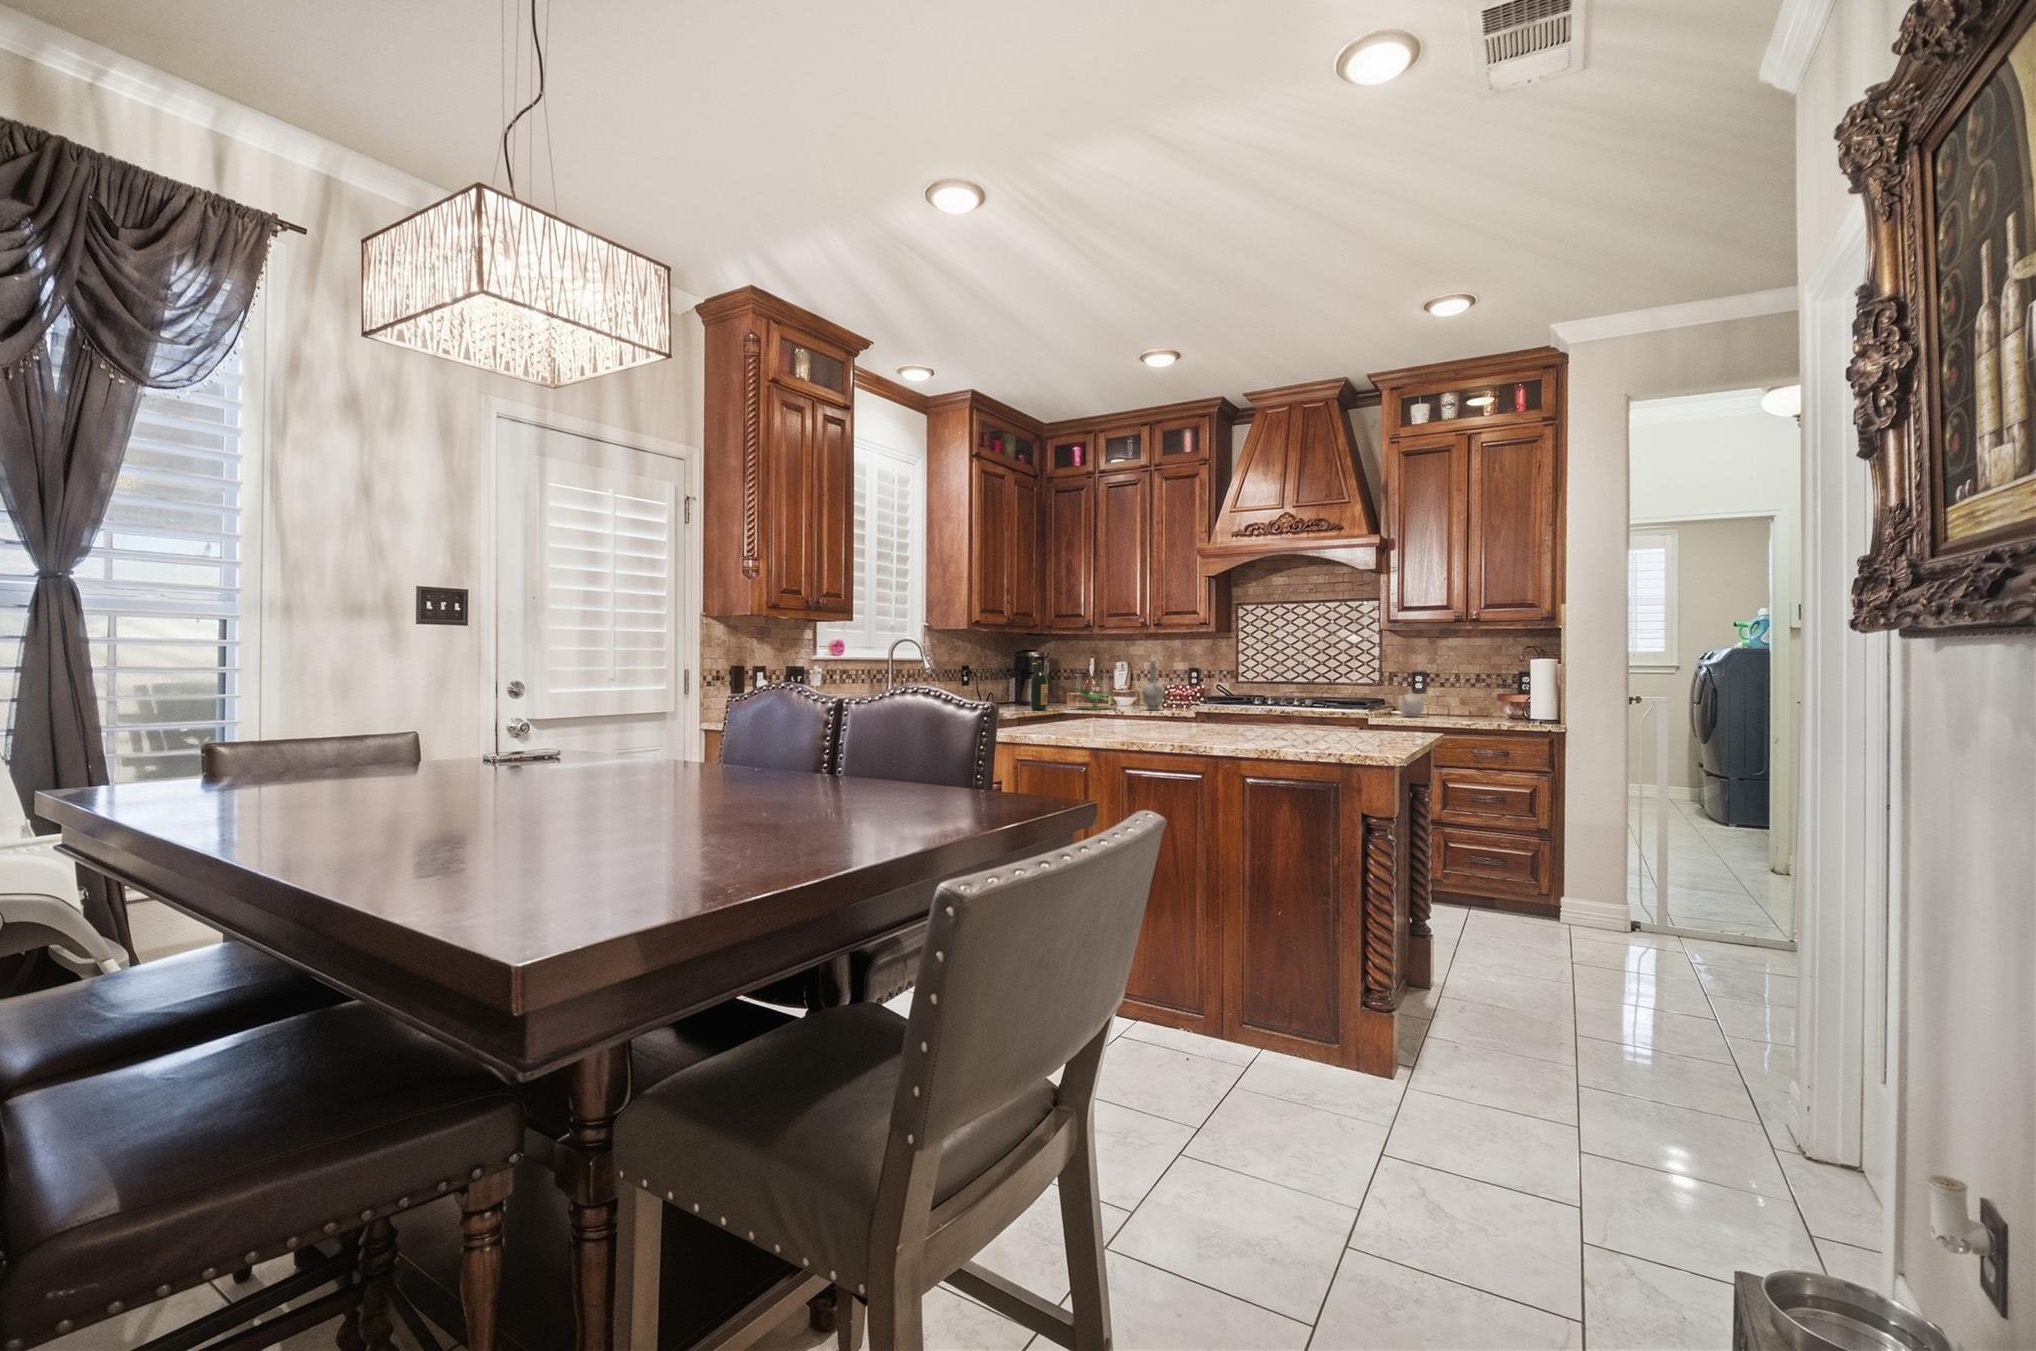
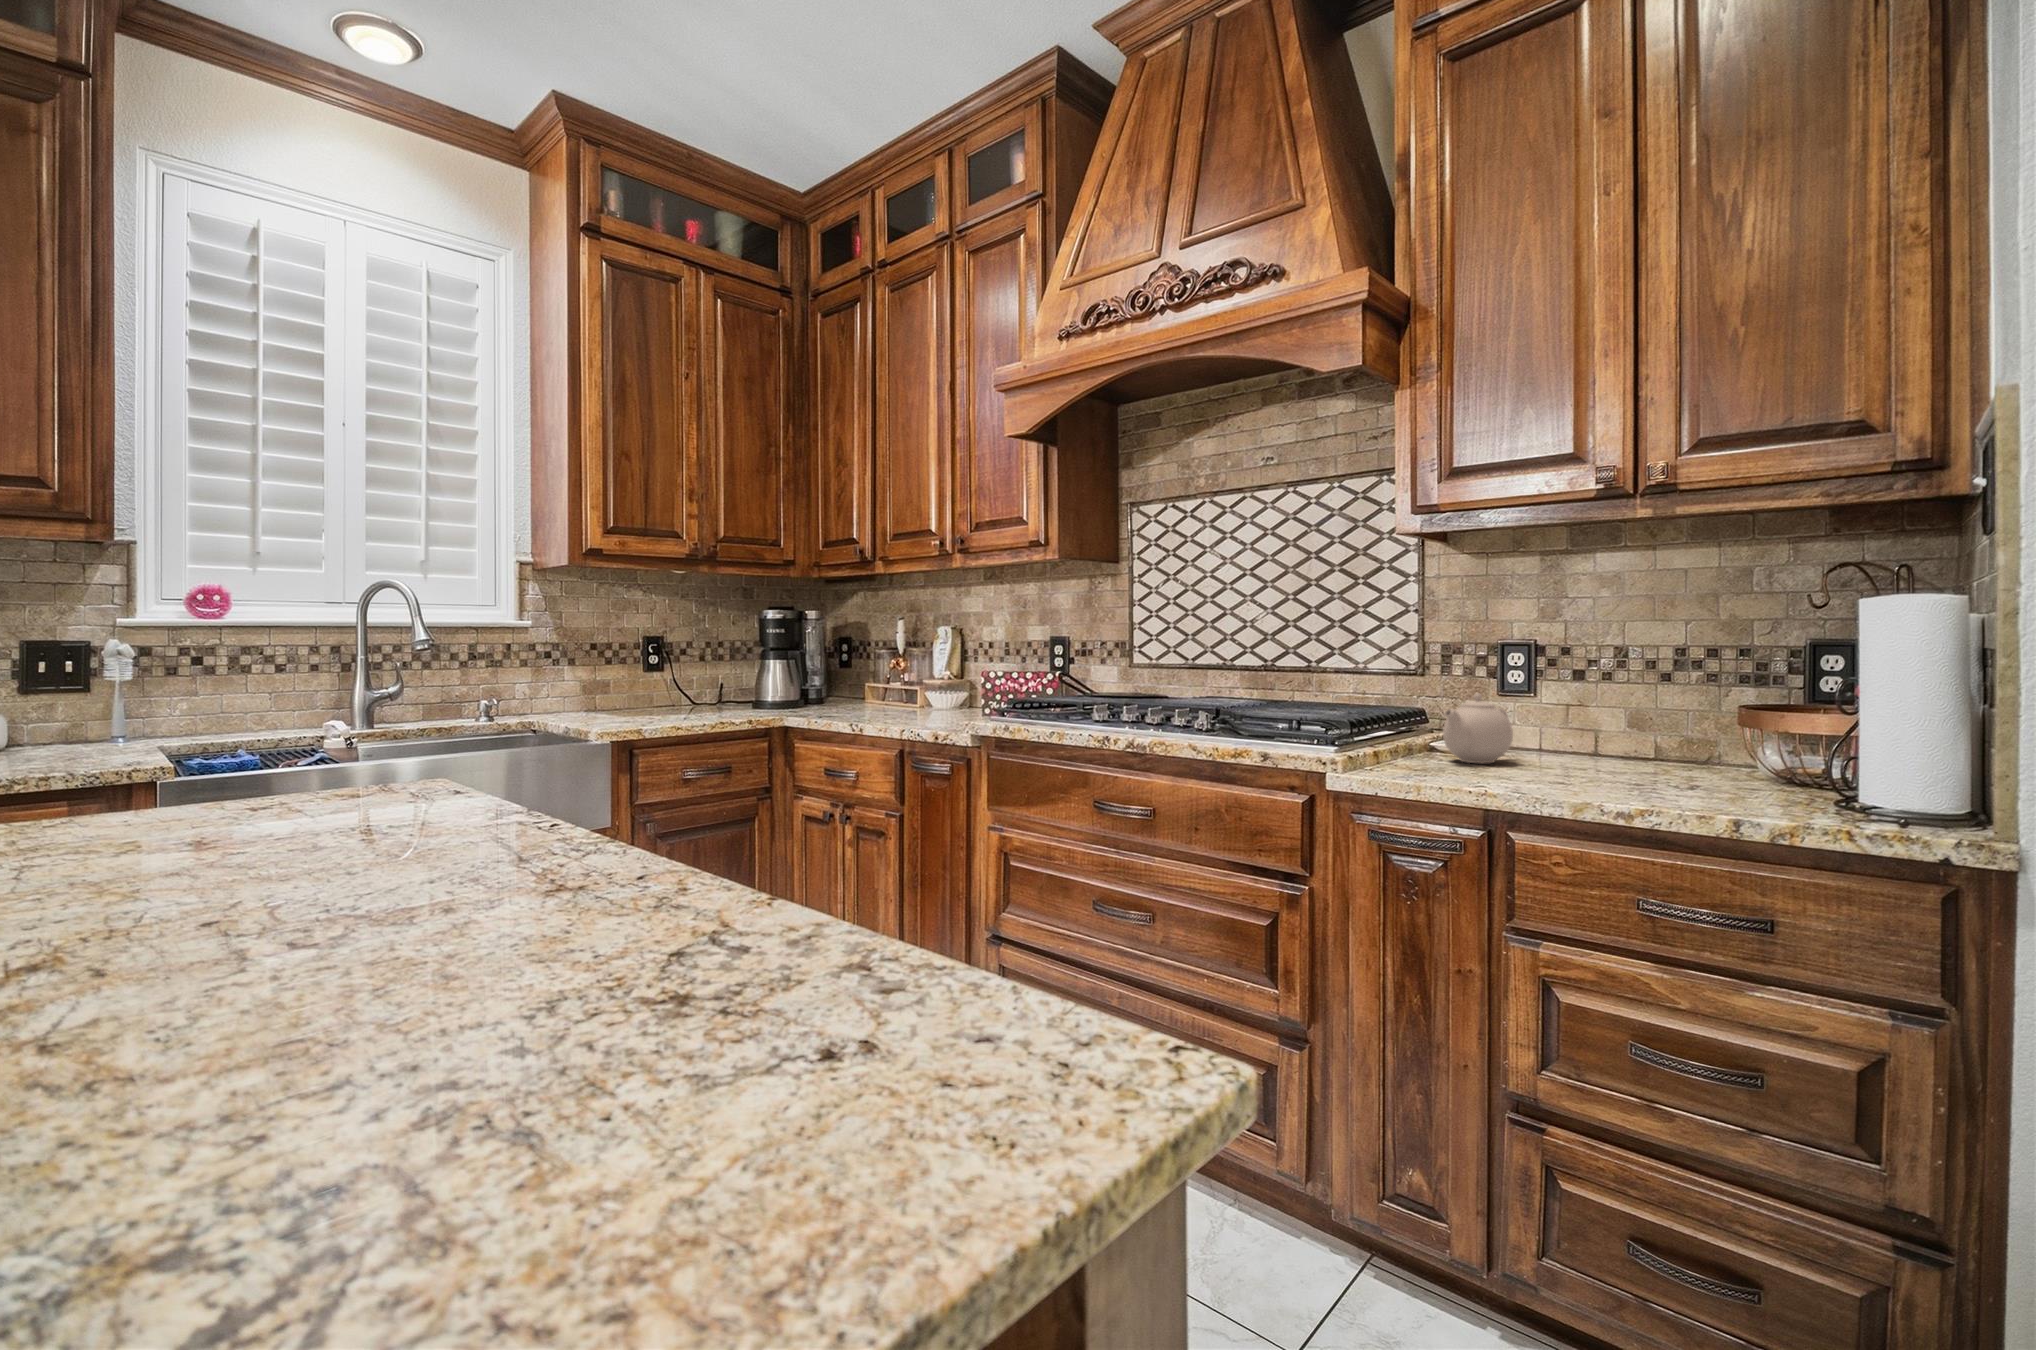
wine bottle: present [1031,660,1048,710] -> none [721,628,756,725]
vase: present [1142,661,1164,710] -> none [941,625,984,724]
potted plant: present [1073,669,1117,710] -> none [813,628,926,722]

